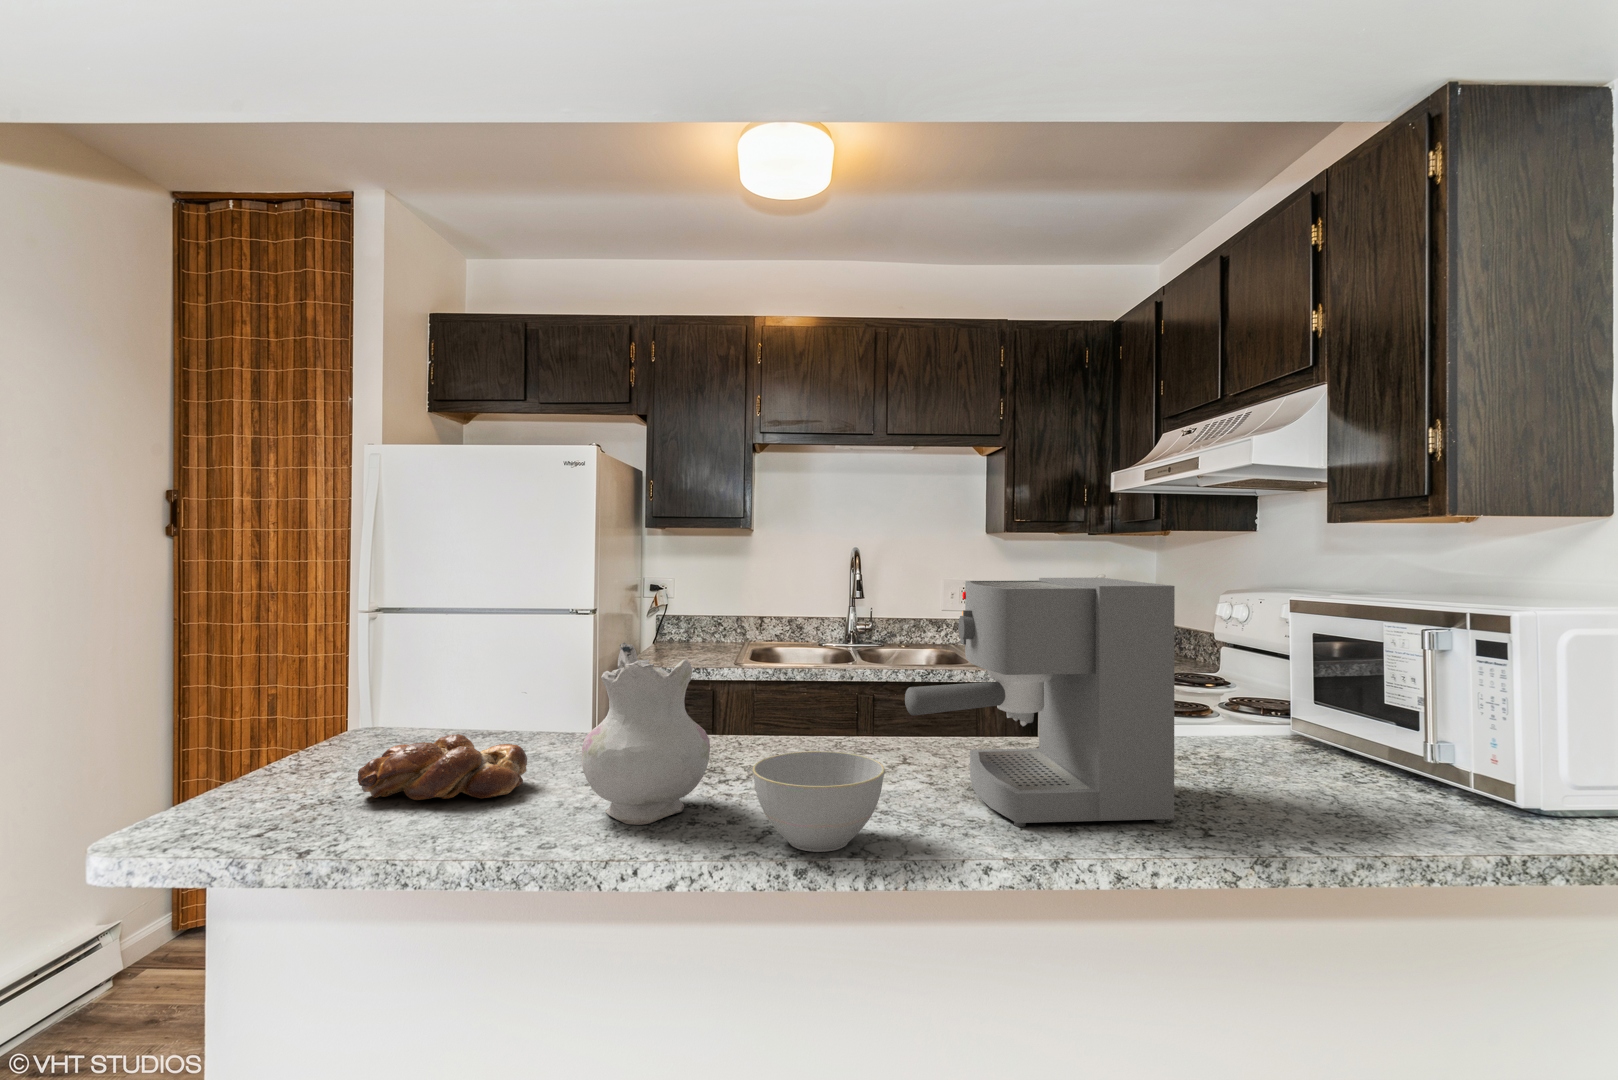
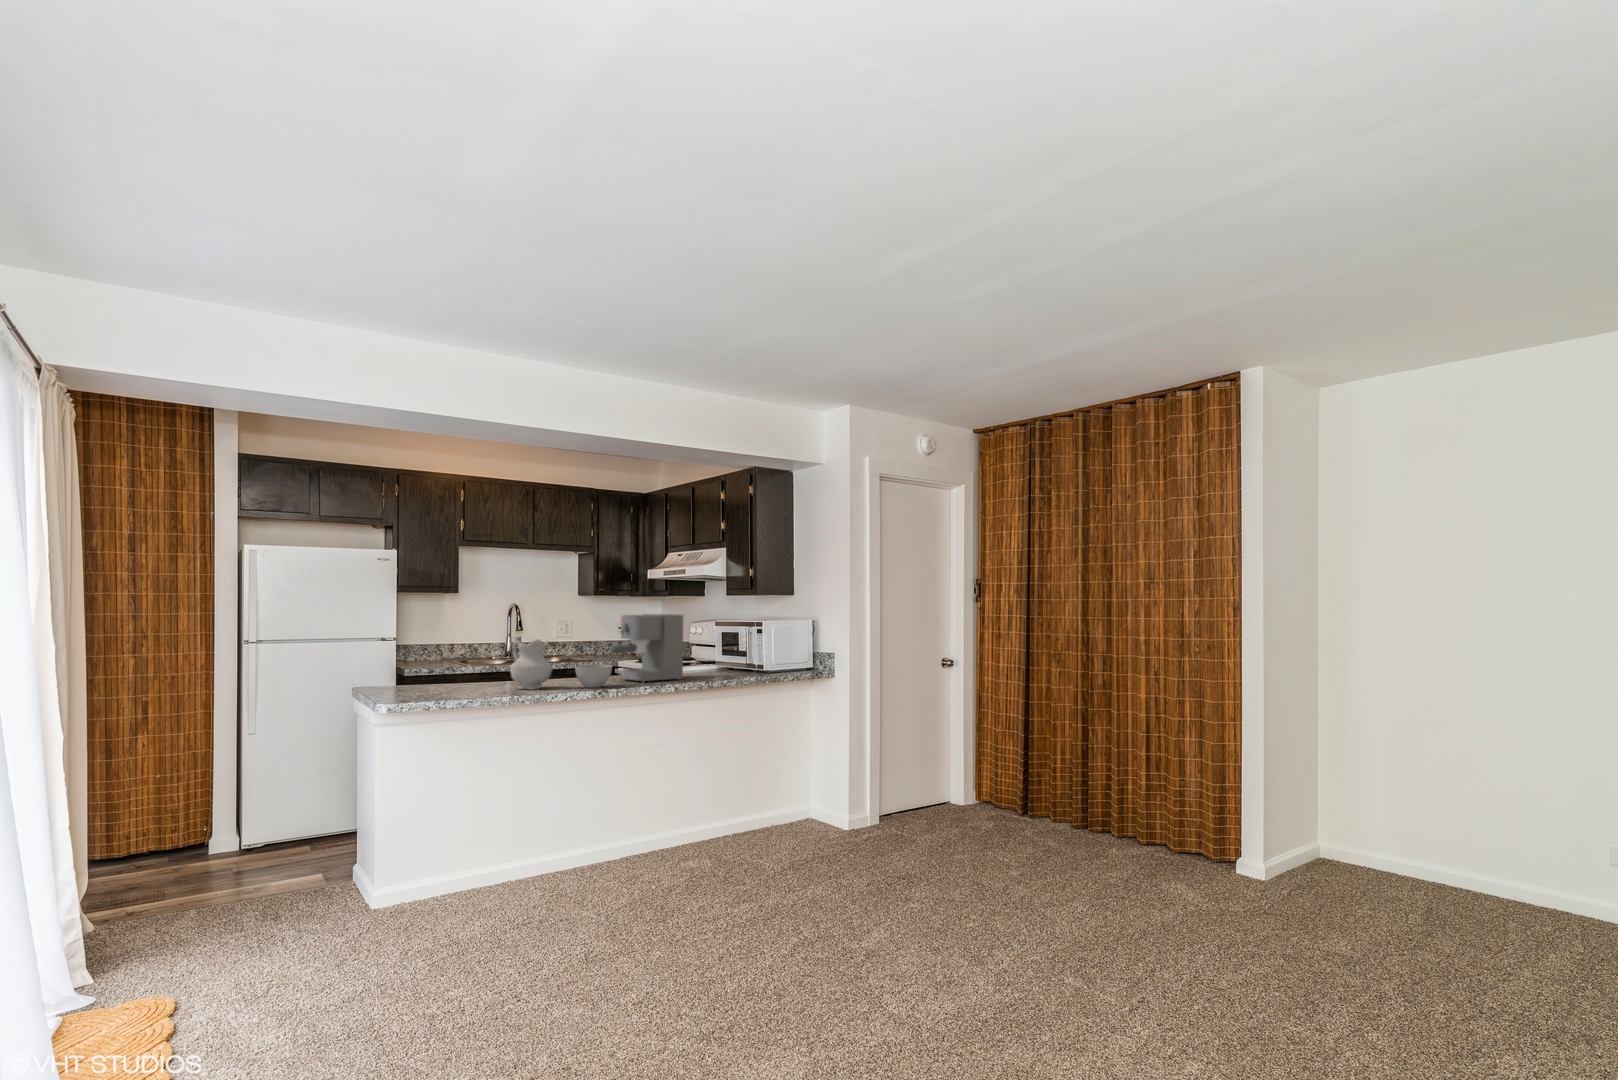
bread loaf: present [357,734,527,800] -> none [420,672,479,693]

